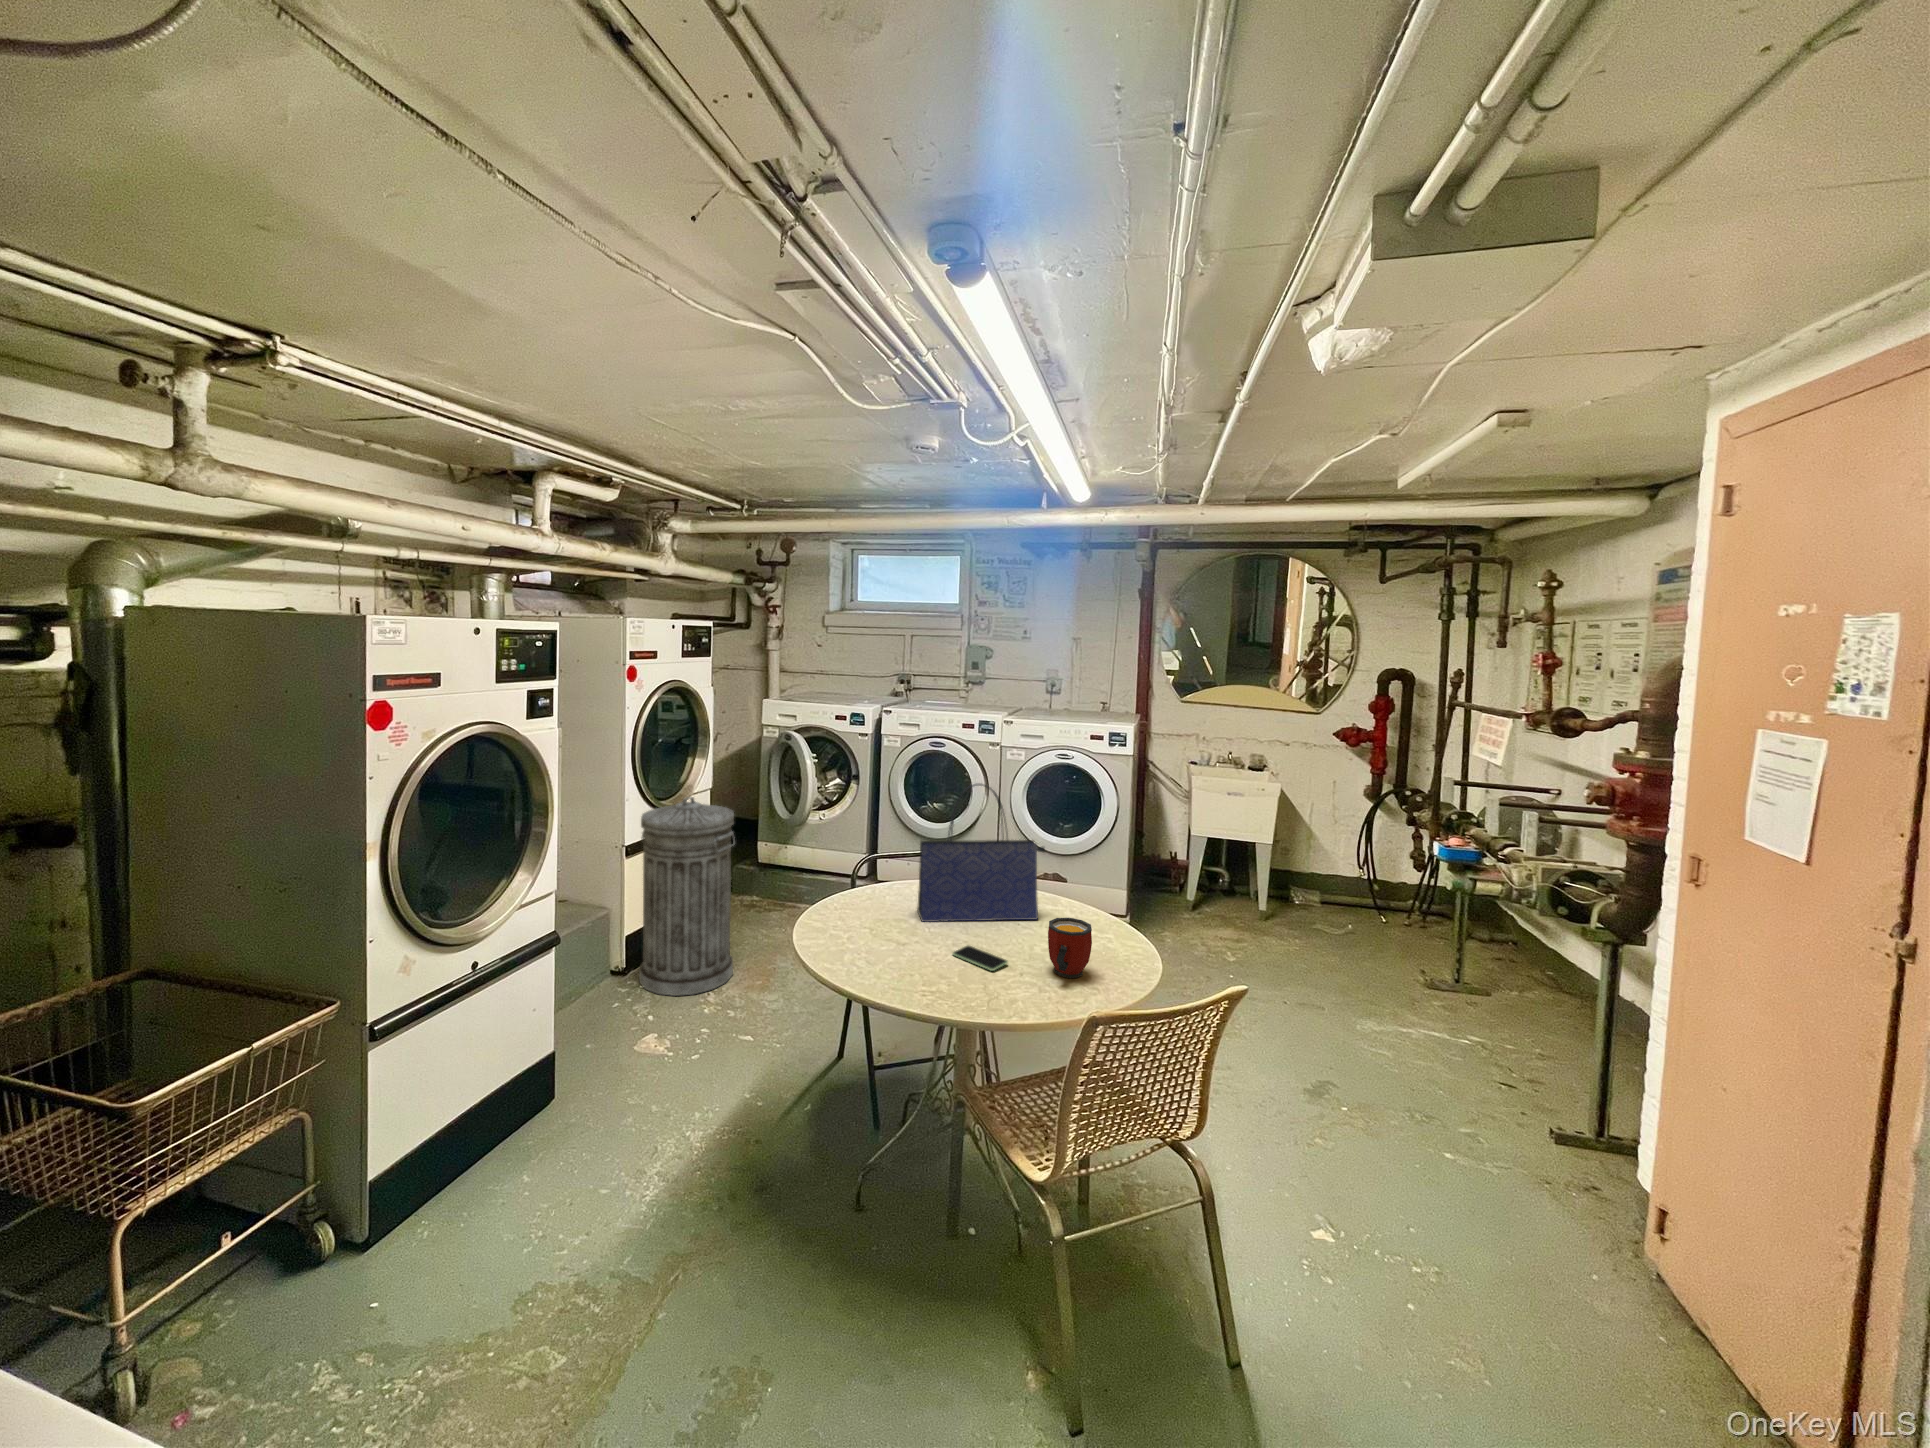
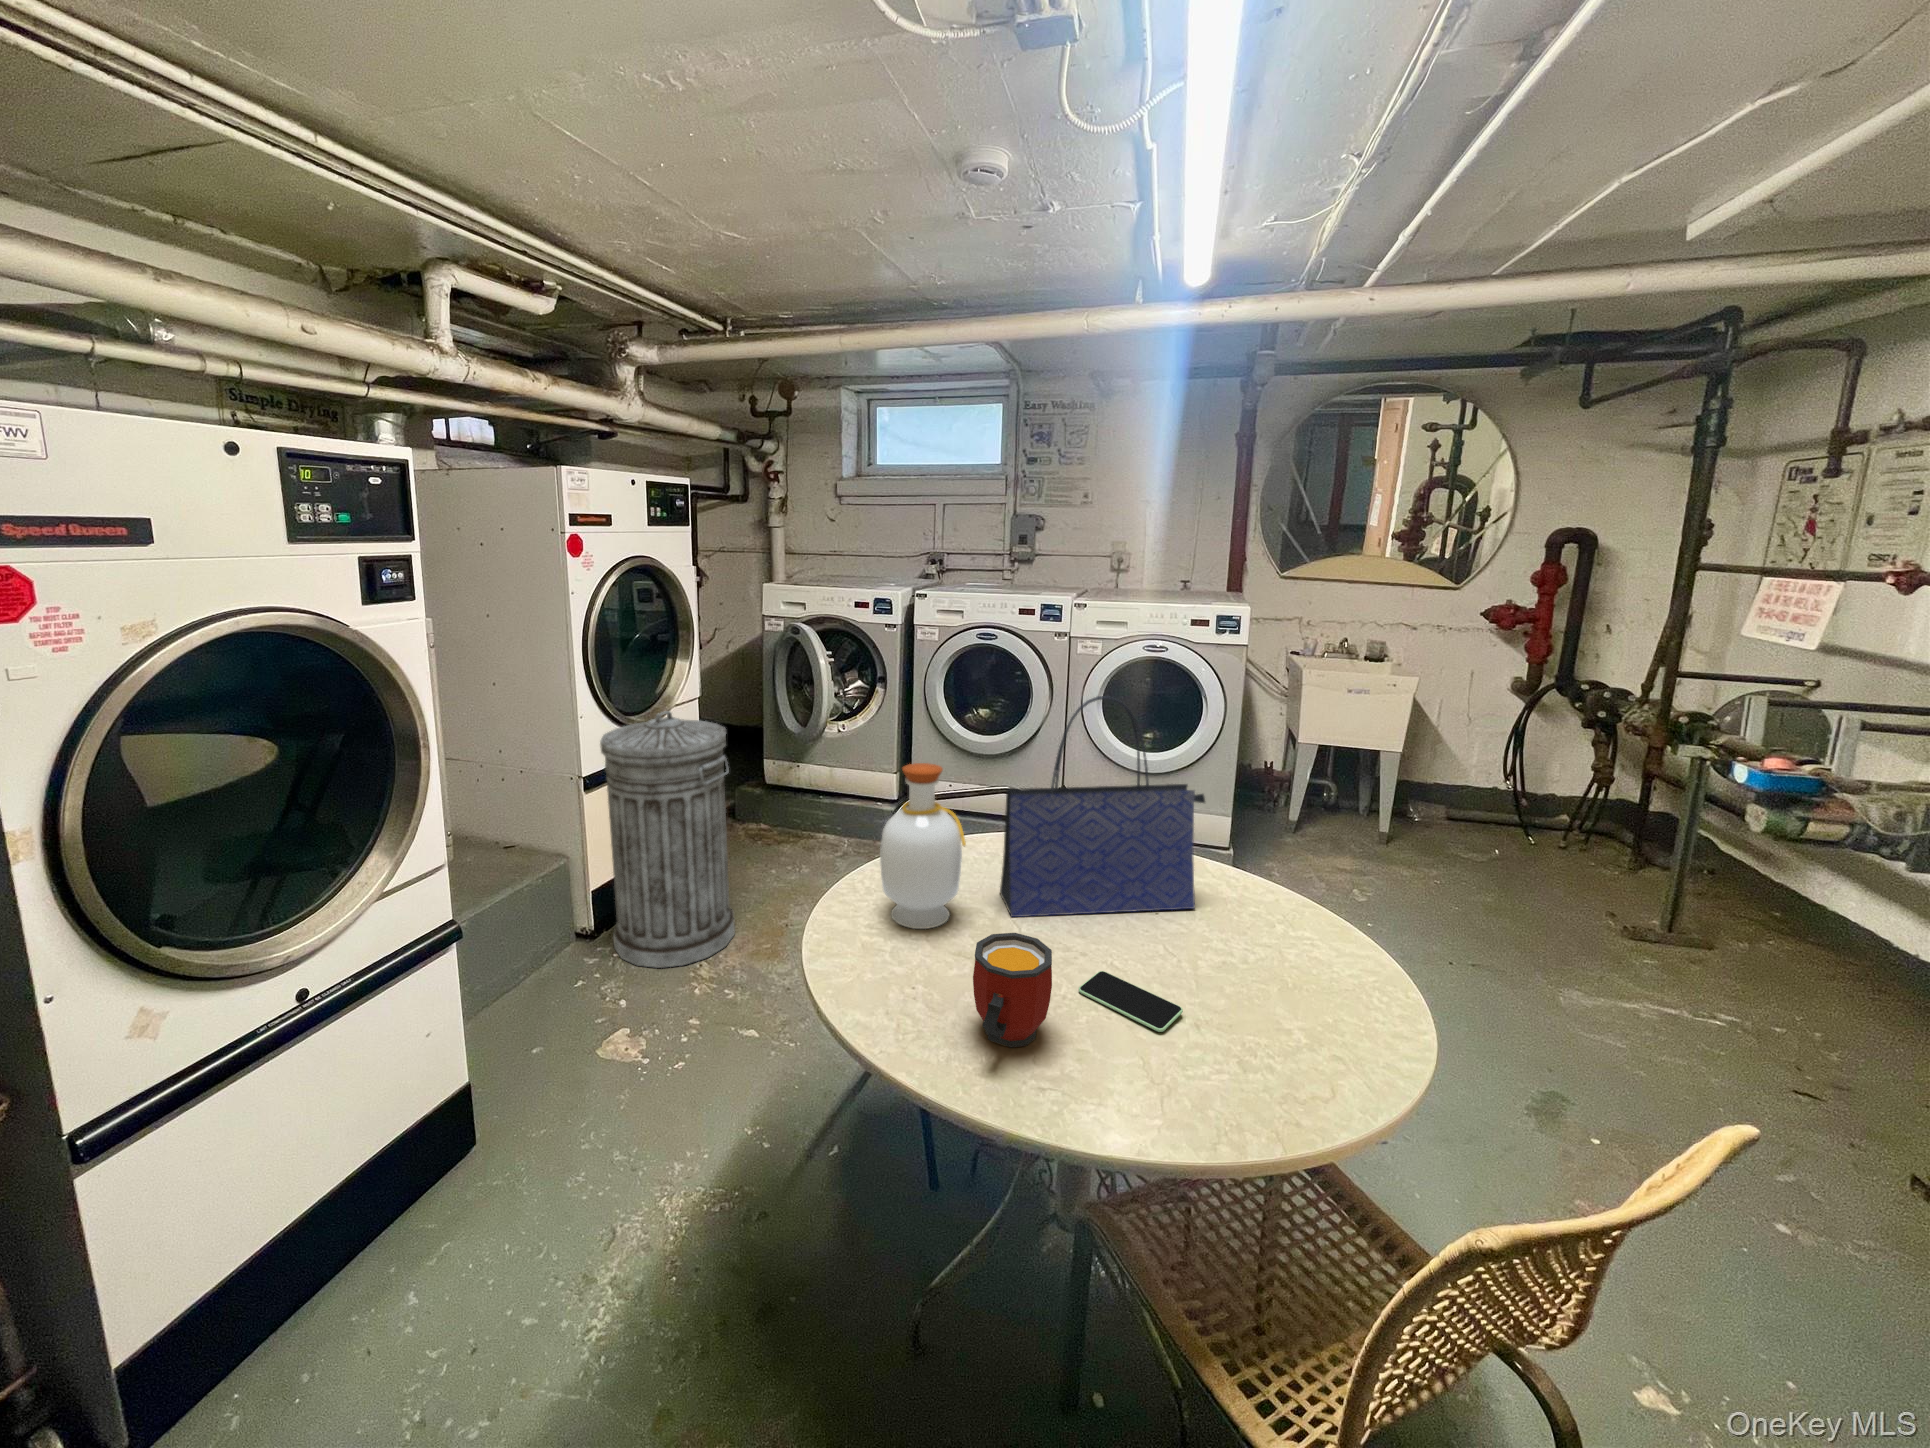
bottle: none [840,823,893,926] -> present [880,763,966,929]
mug: present [1048,918,1092,978] -> present [973,933,1052,1047]

